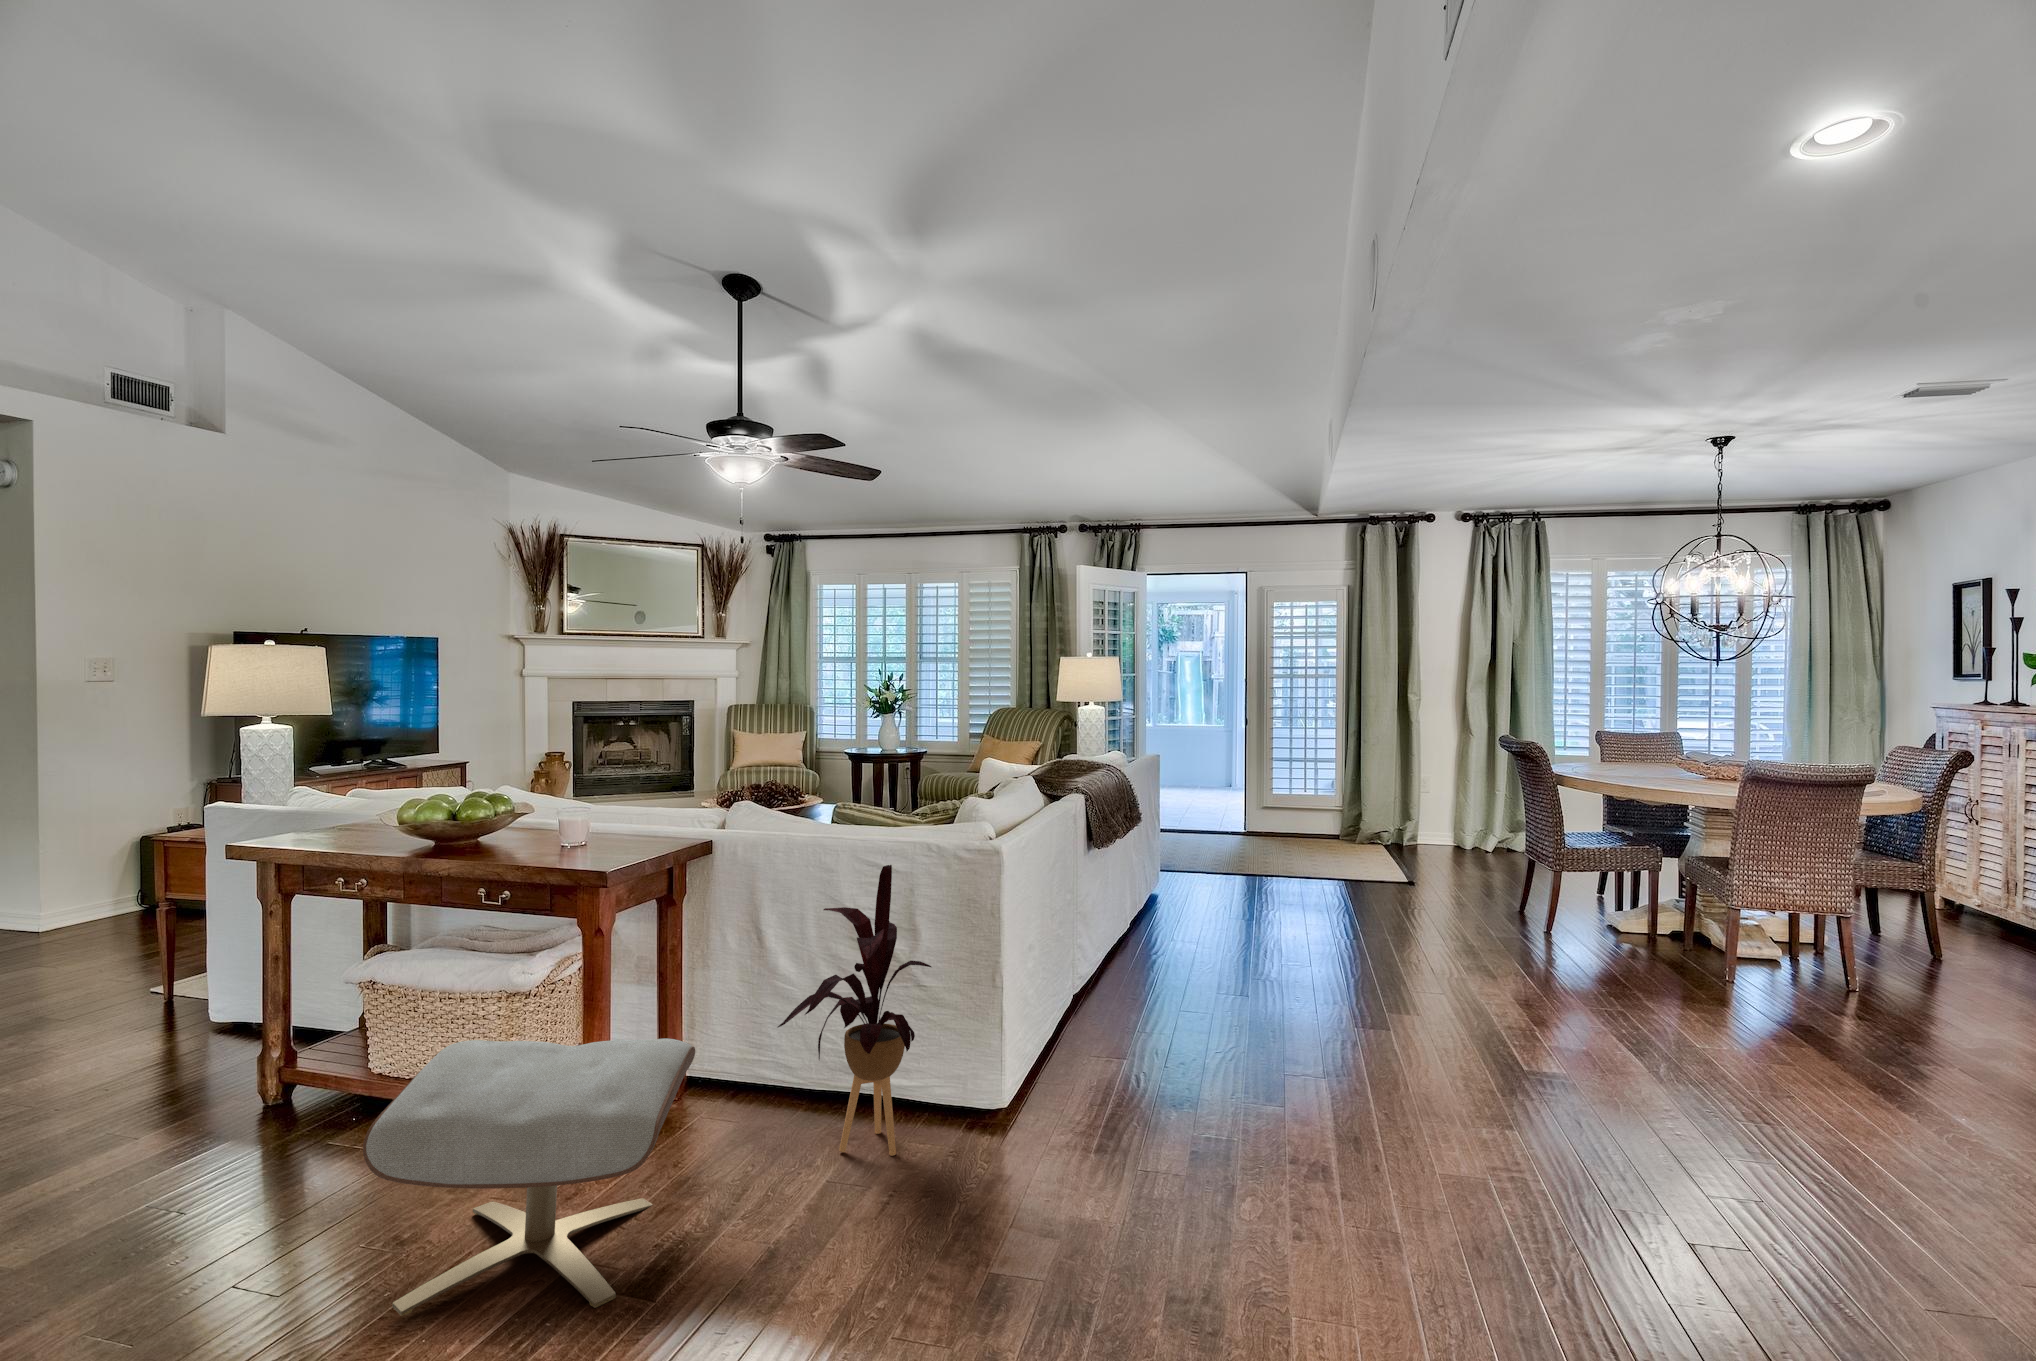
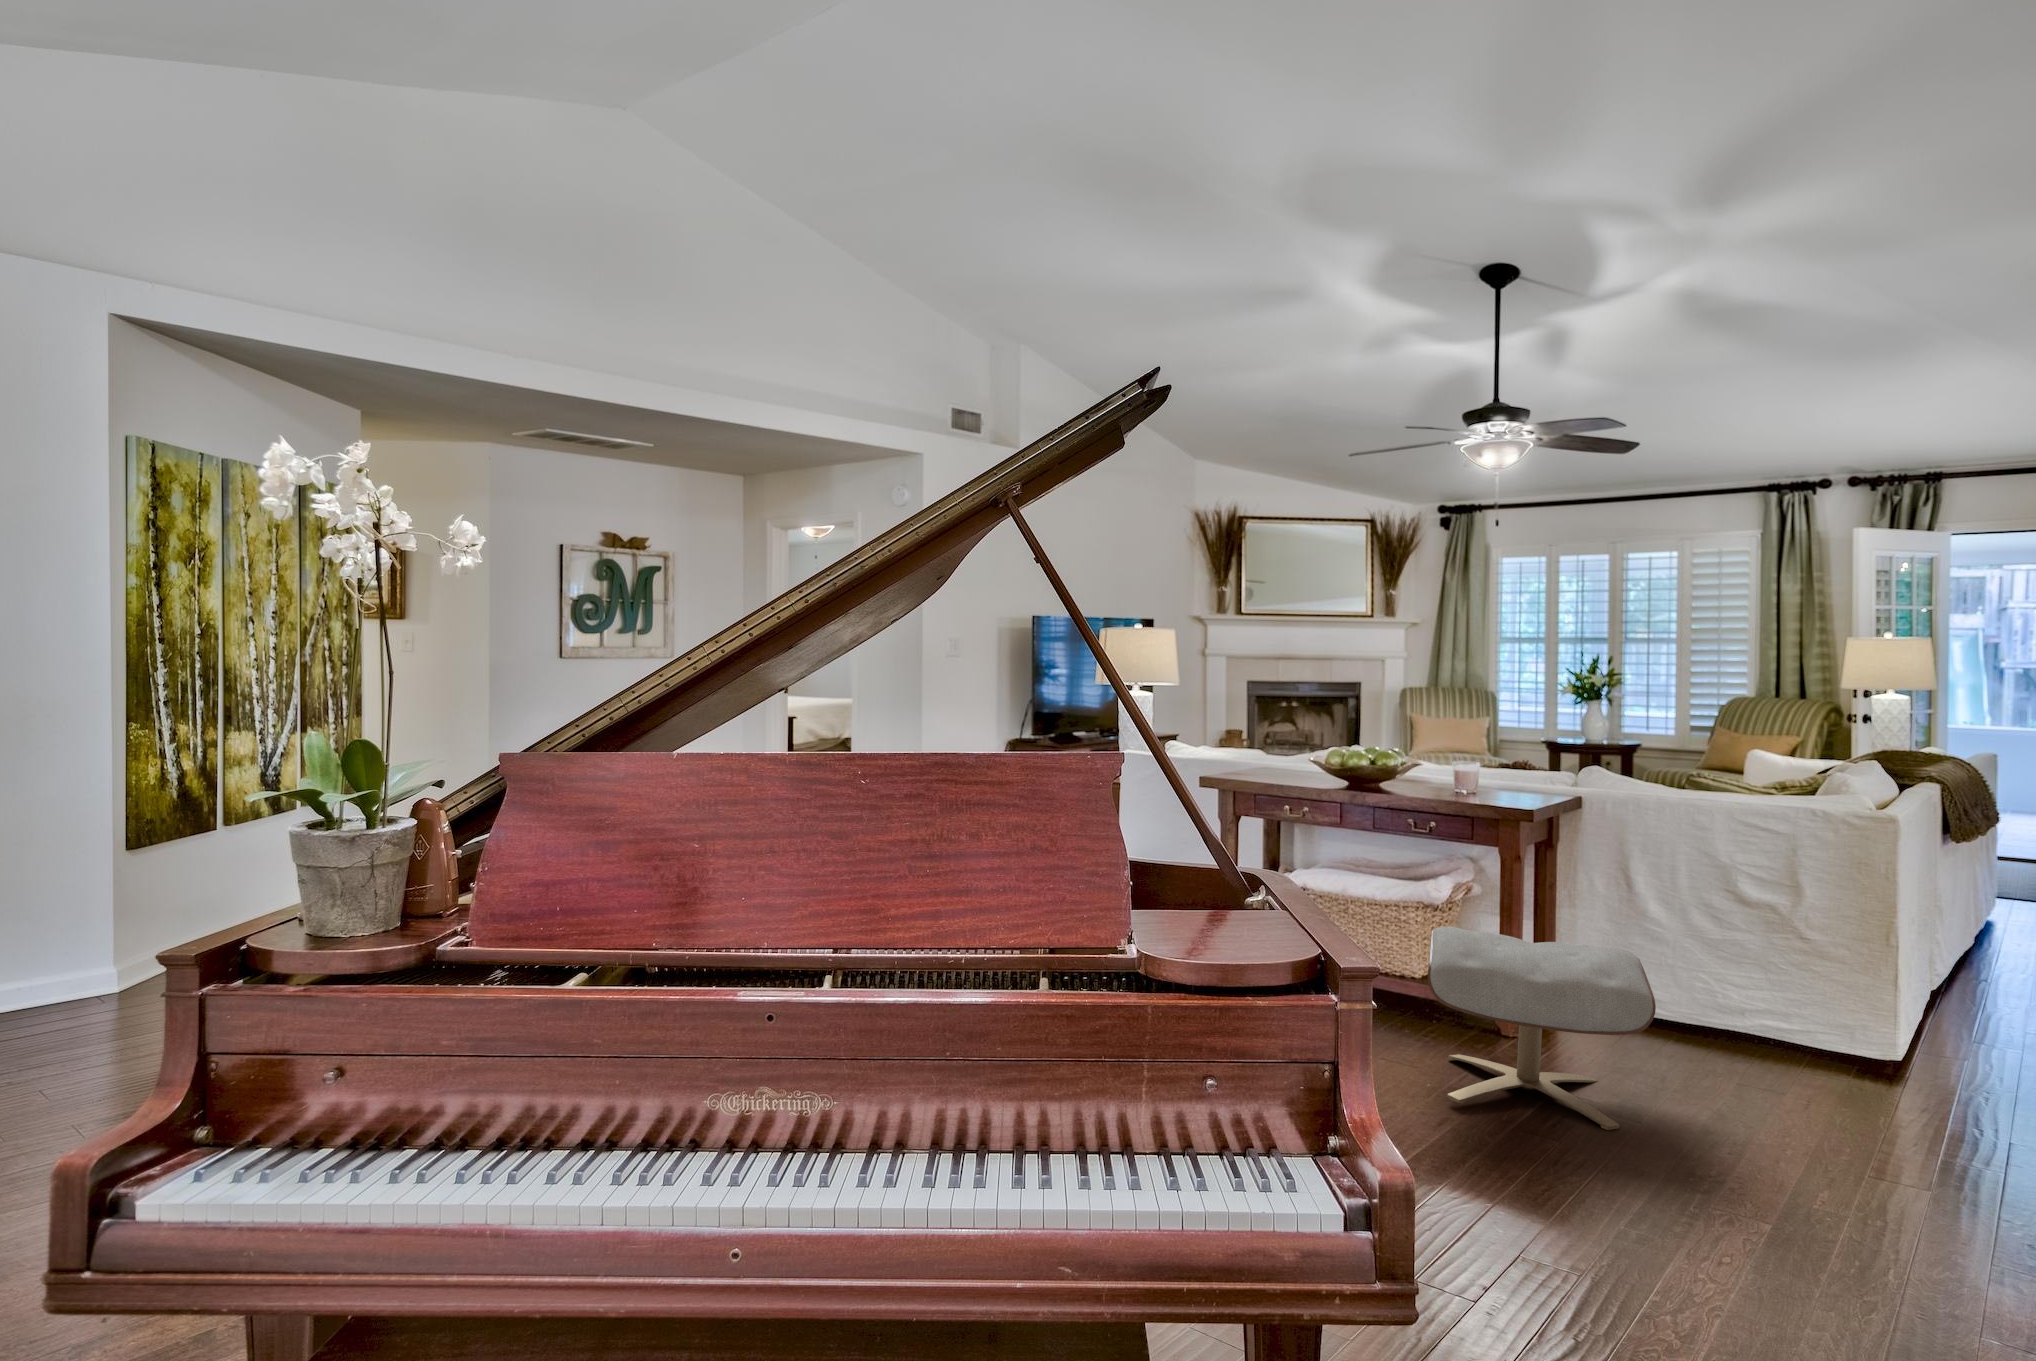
house plant: present [778,865,931,1156] -> none [1697,824,1860,1089]

